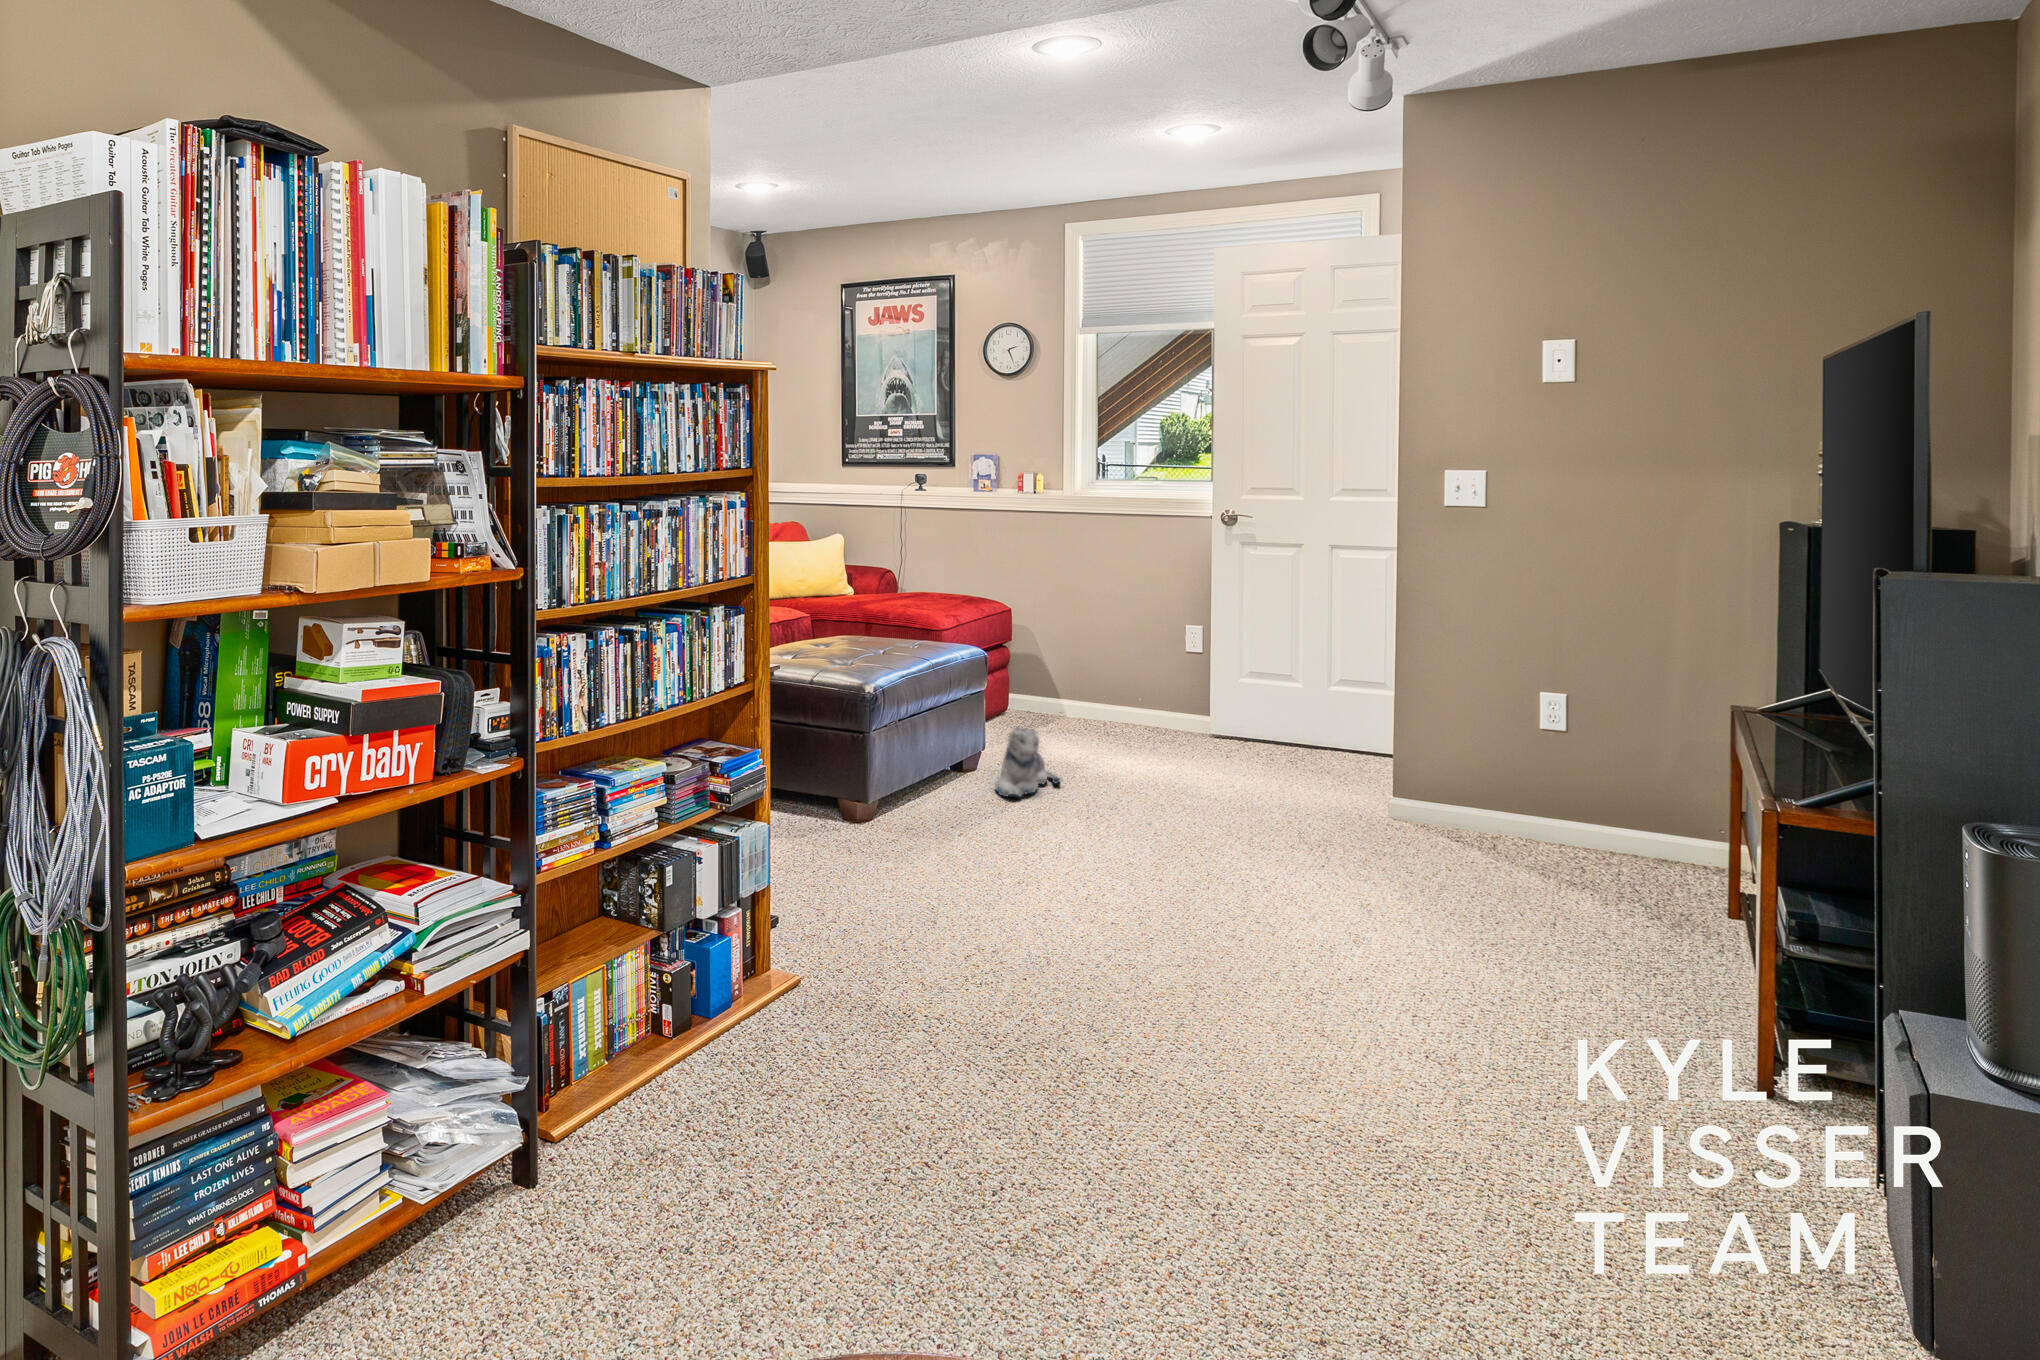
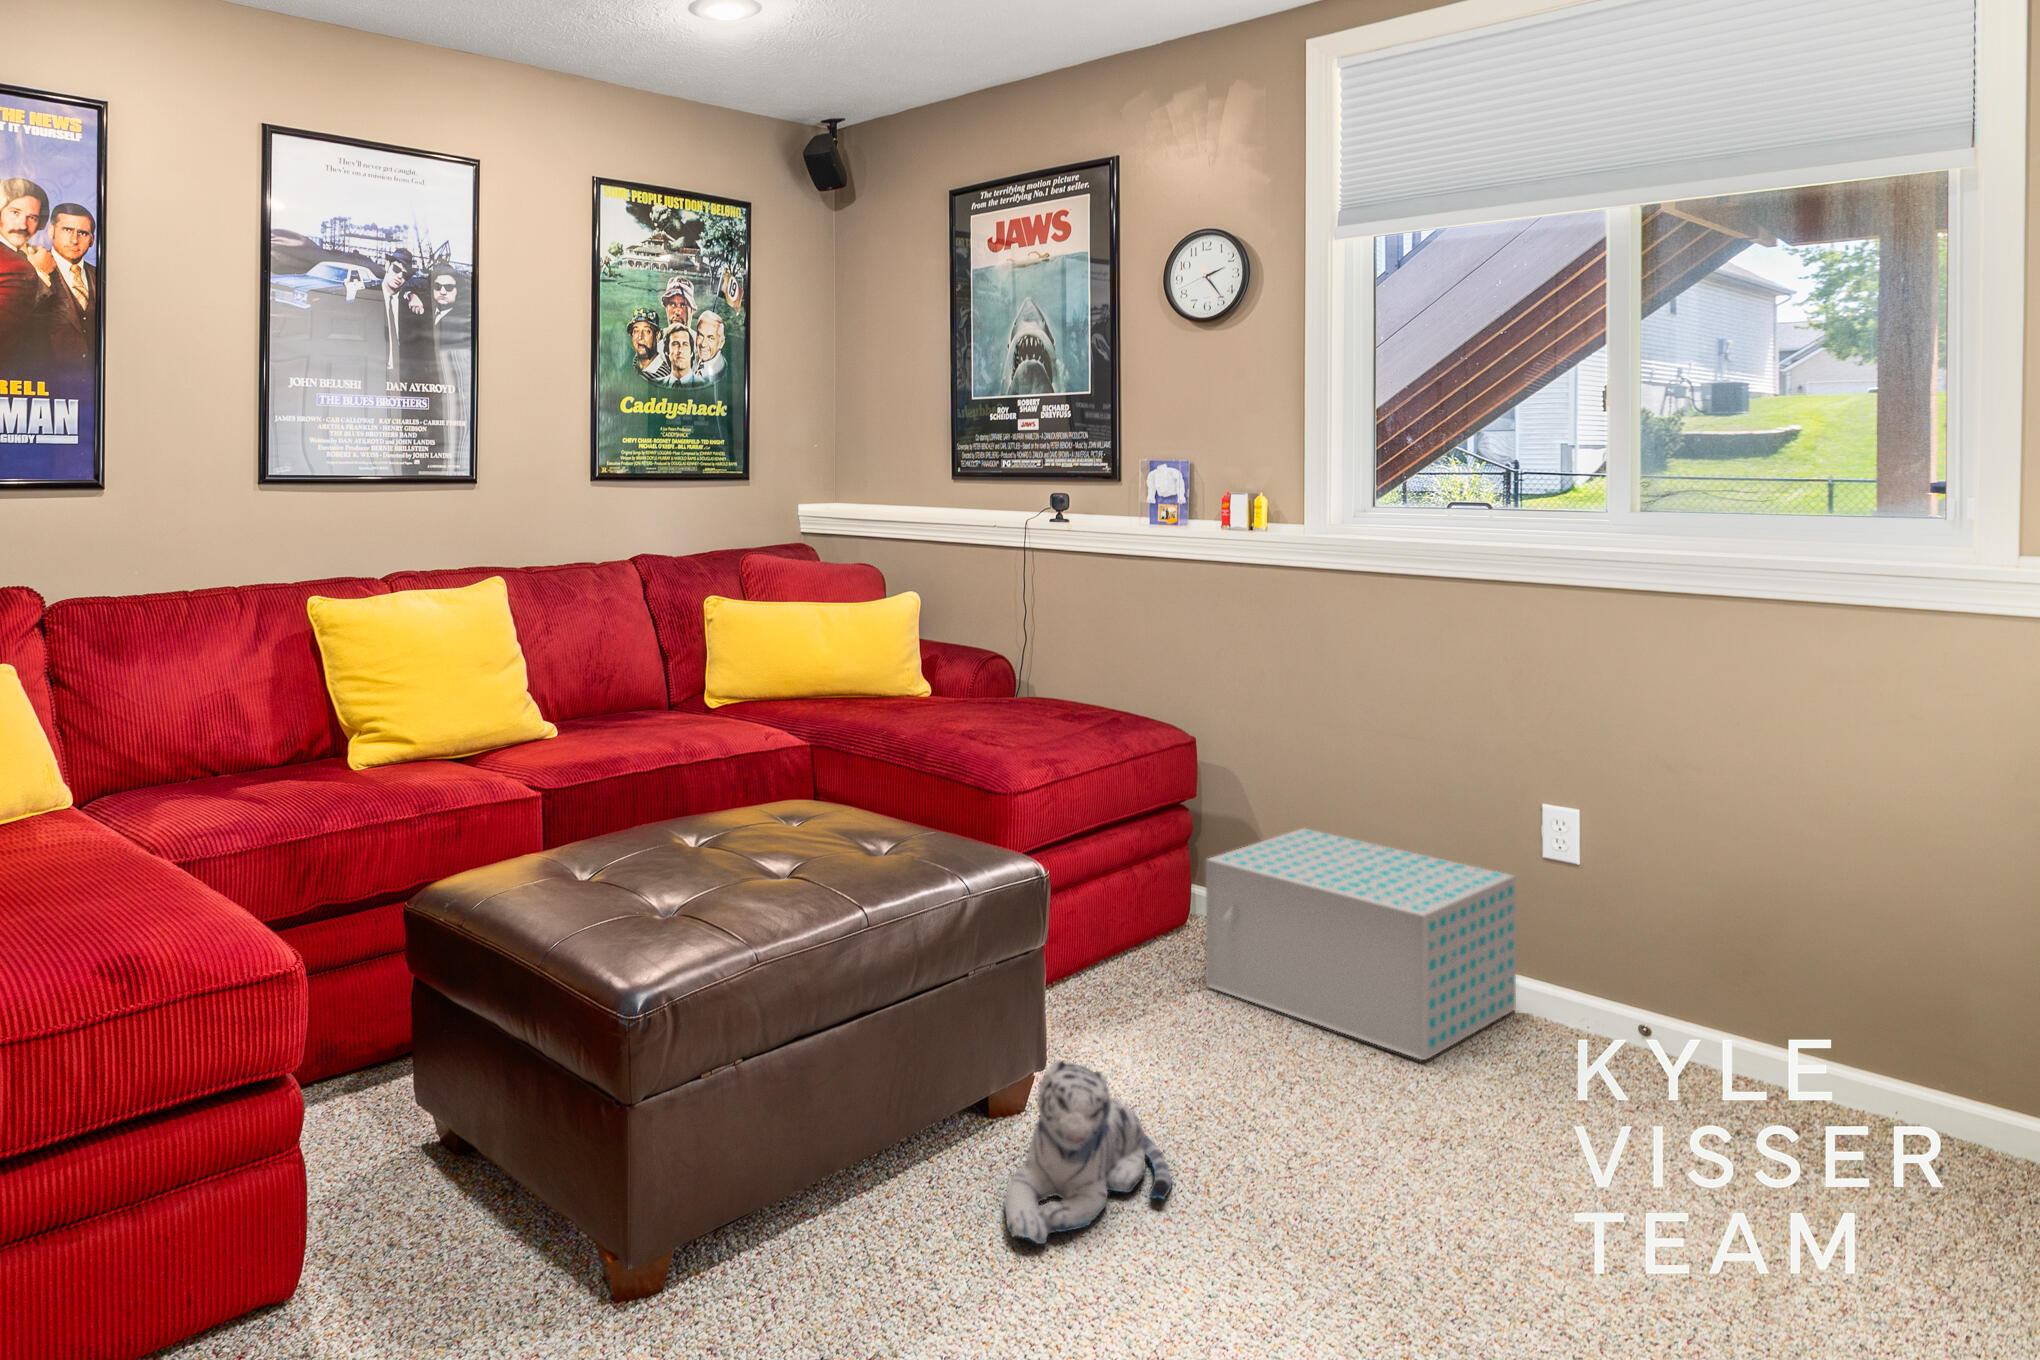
storage box: none [1033,651,1176,743] -> present [1206,828,1516,1060]

